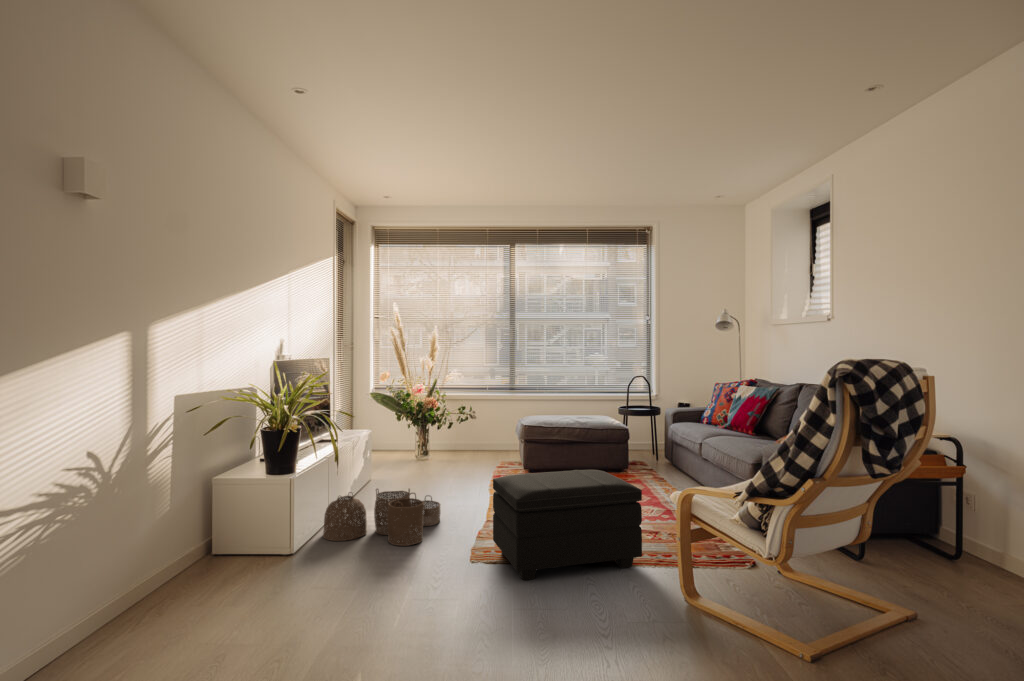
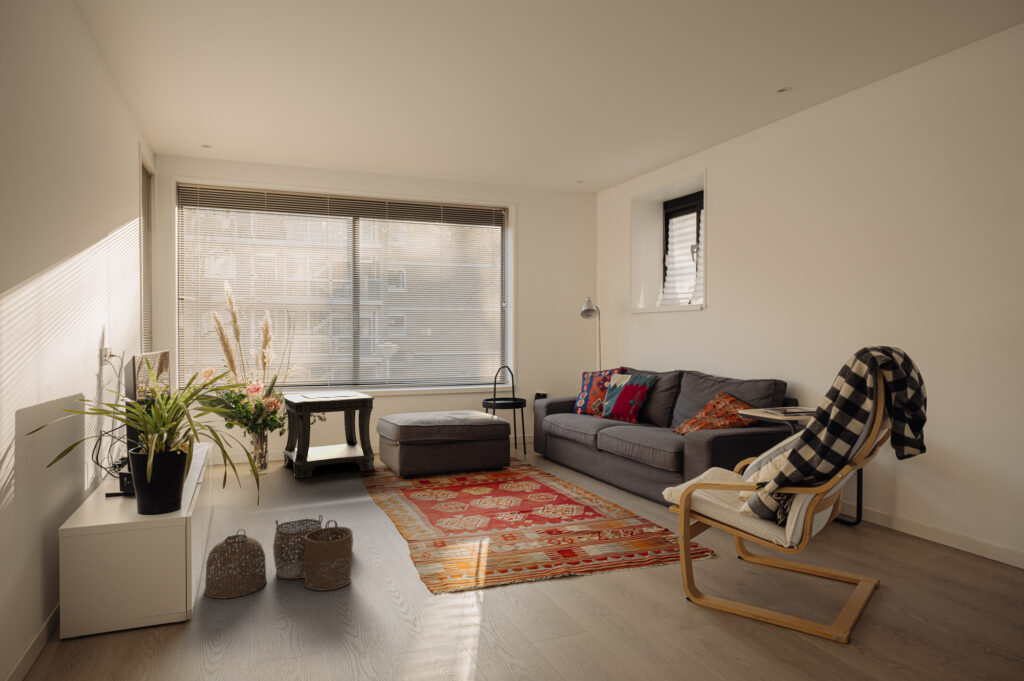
side table: none [441,395,509,465] -> present [283,391,374,478]
footstool: present [493,470,642,580] -> none [447,471,618,608]

